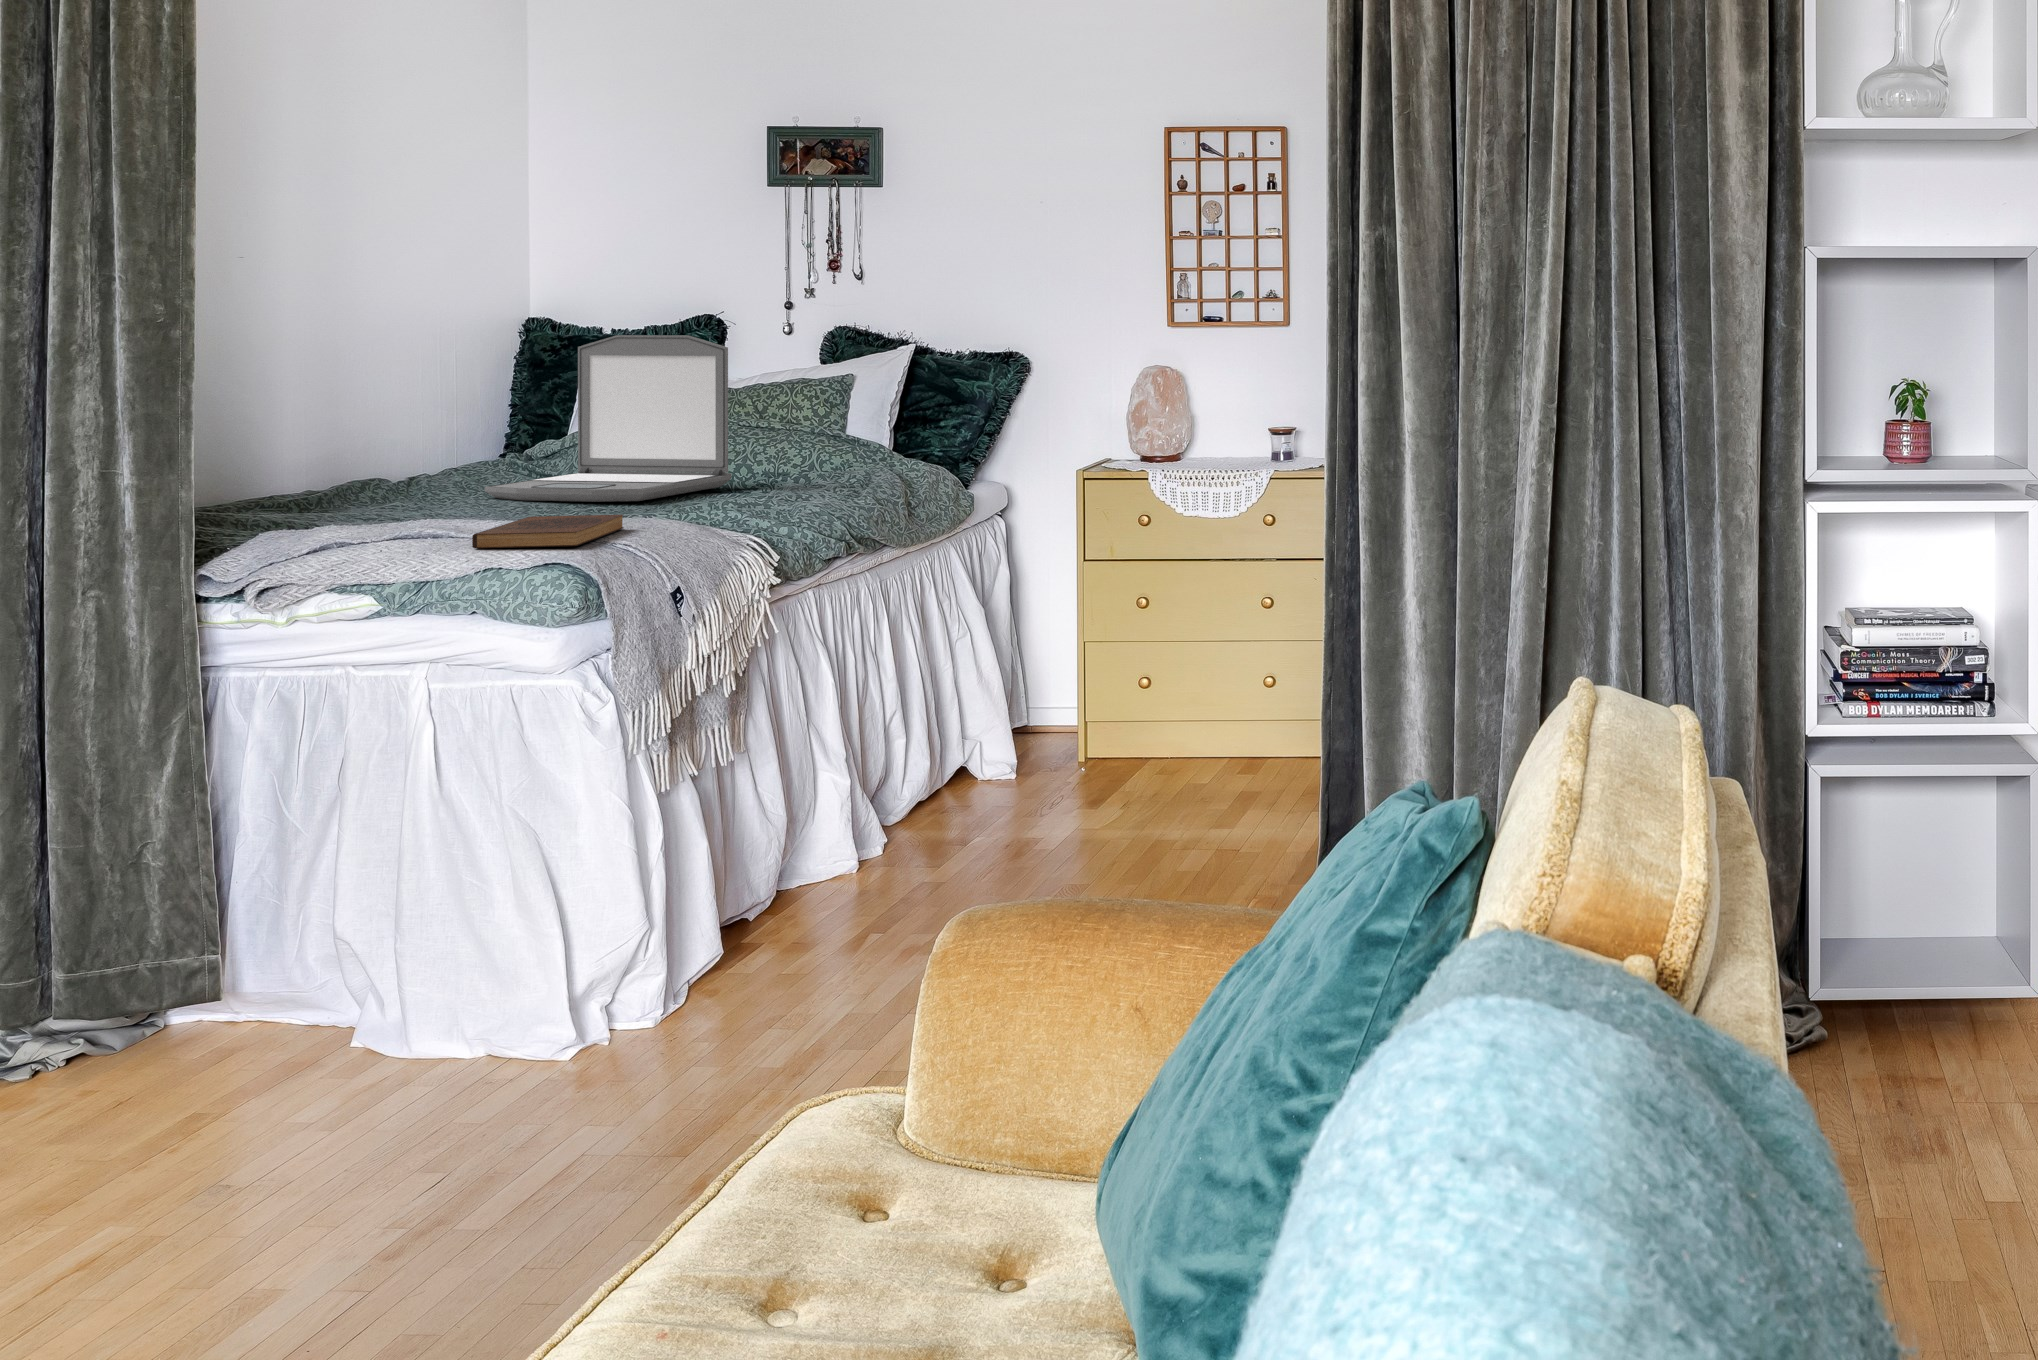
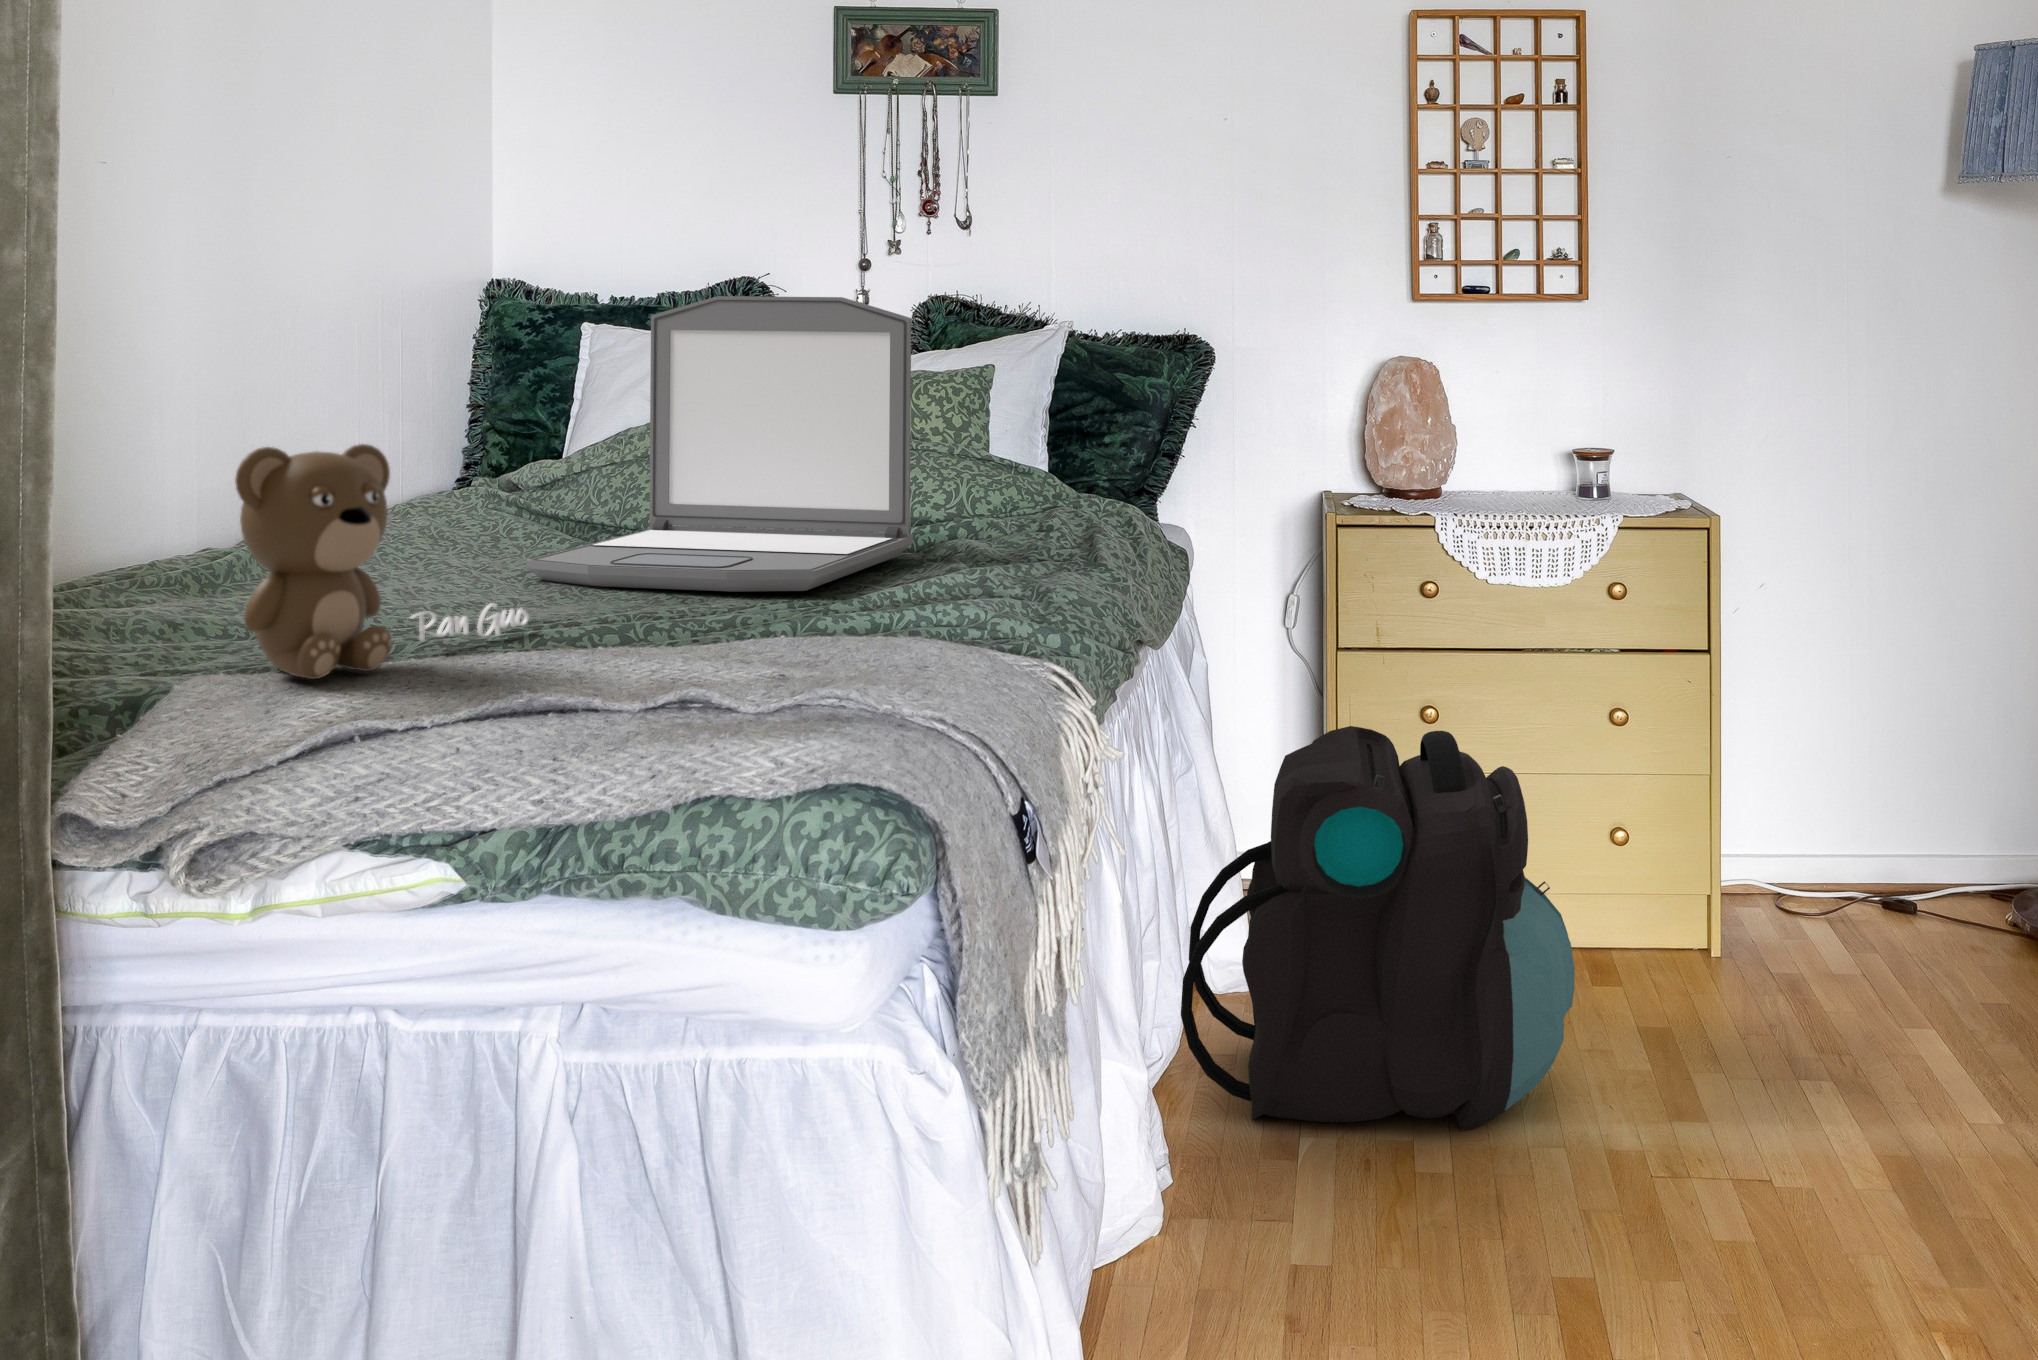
teddy bear: none [293,419,463,533] -> present [235,444,529,679]
book: present [472,515,624,548] -> none [625,638,861,732]
backpack: none [919,595,1173,828] -> present [1181,726,1575,1130]

